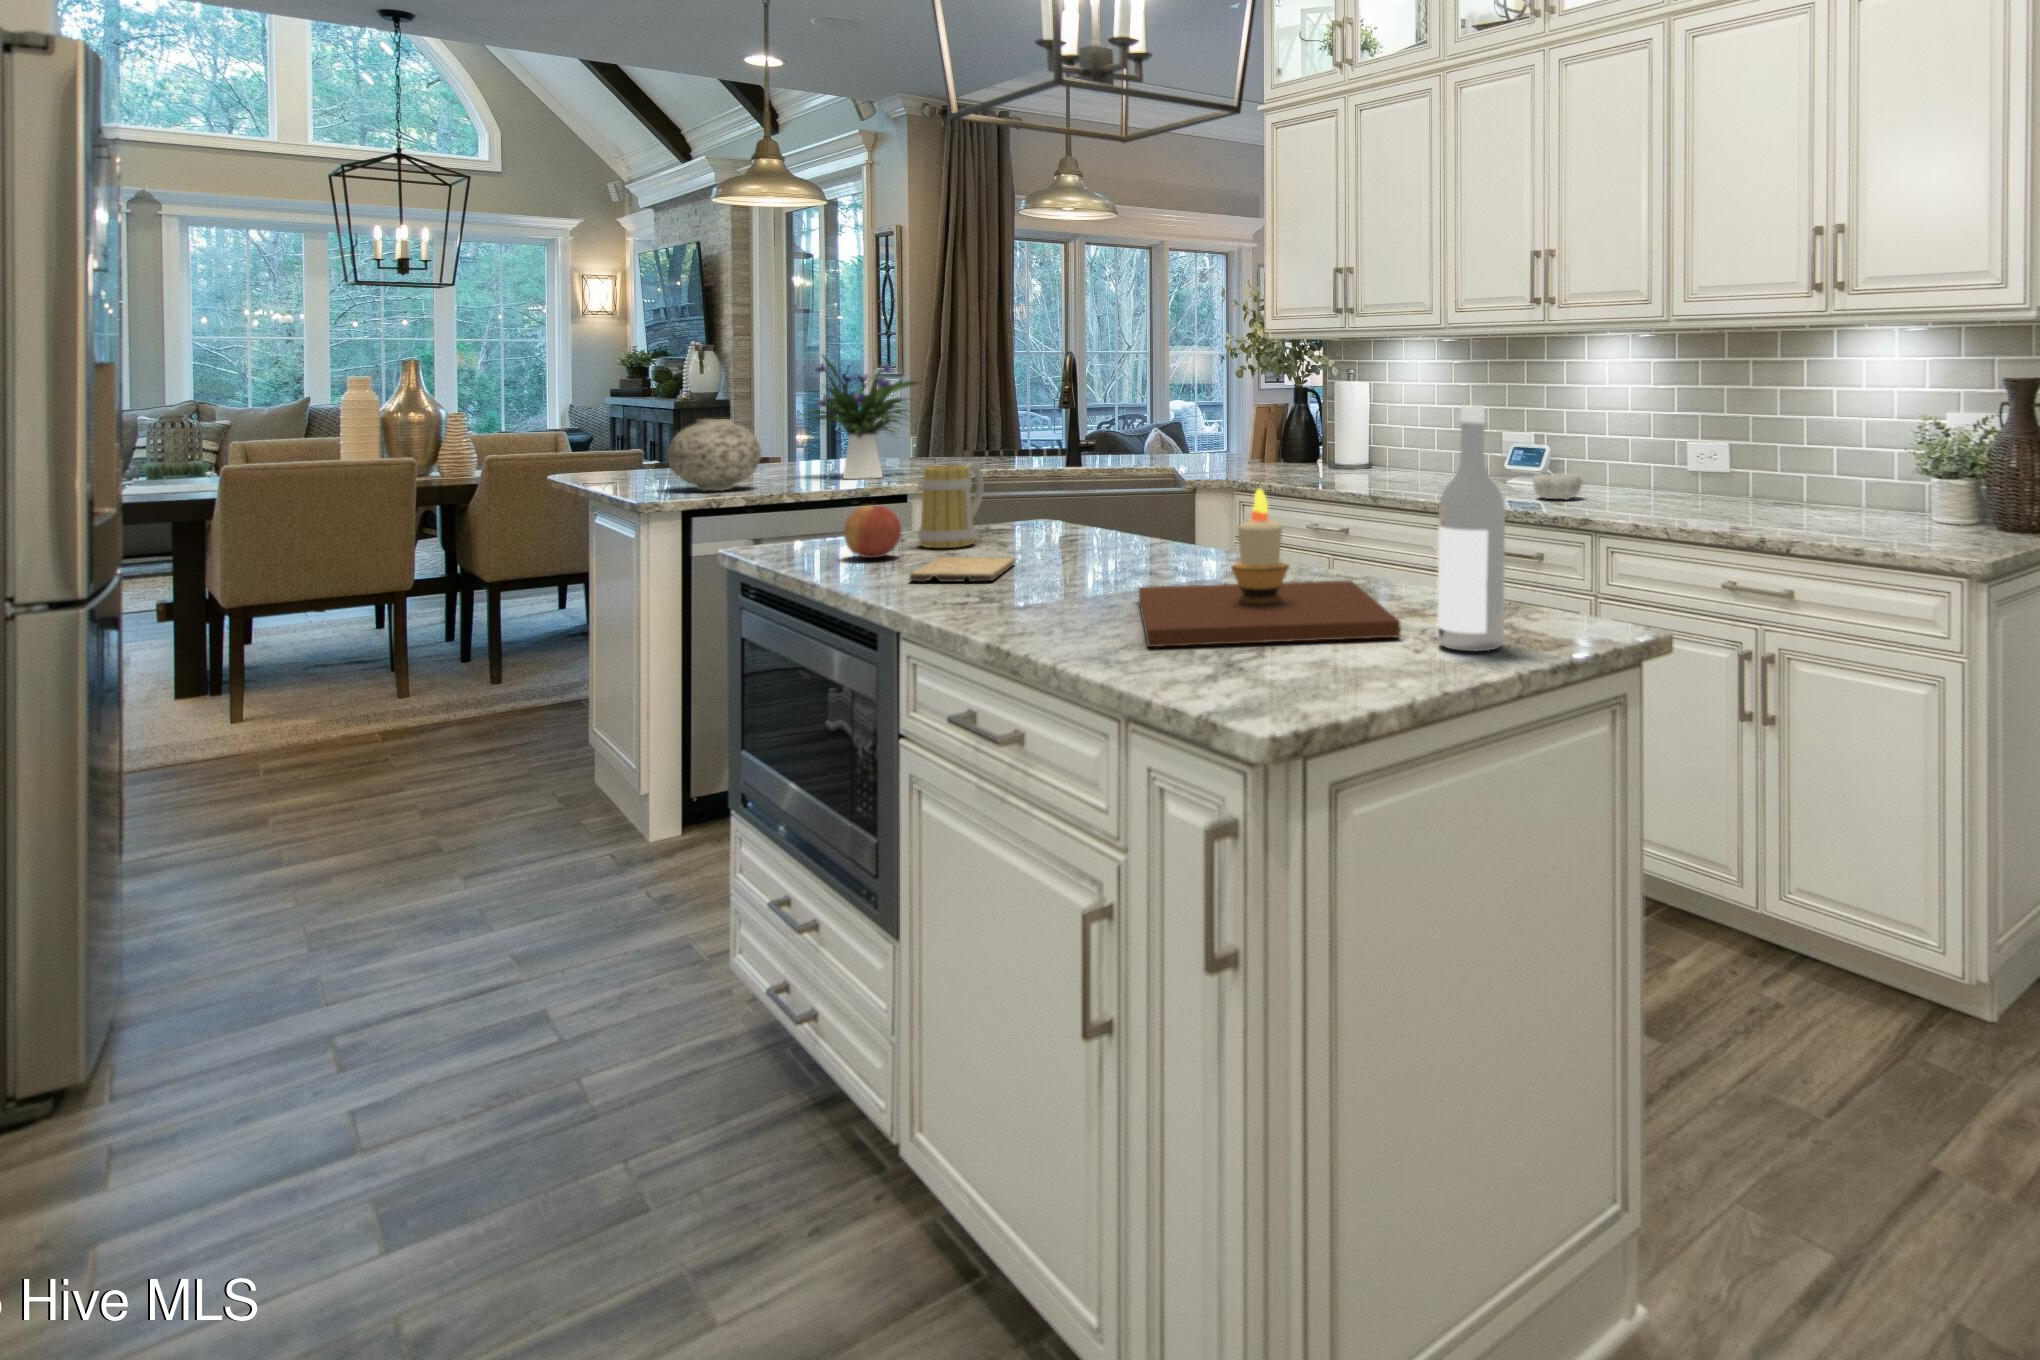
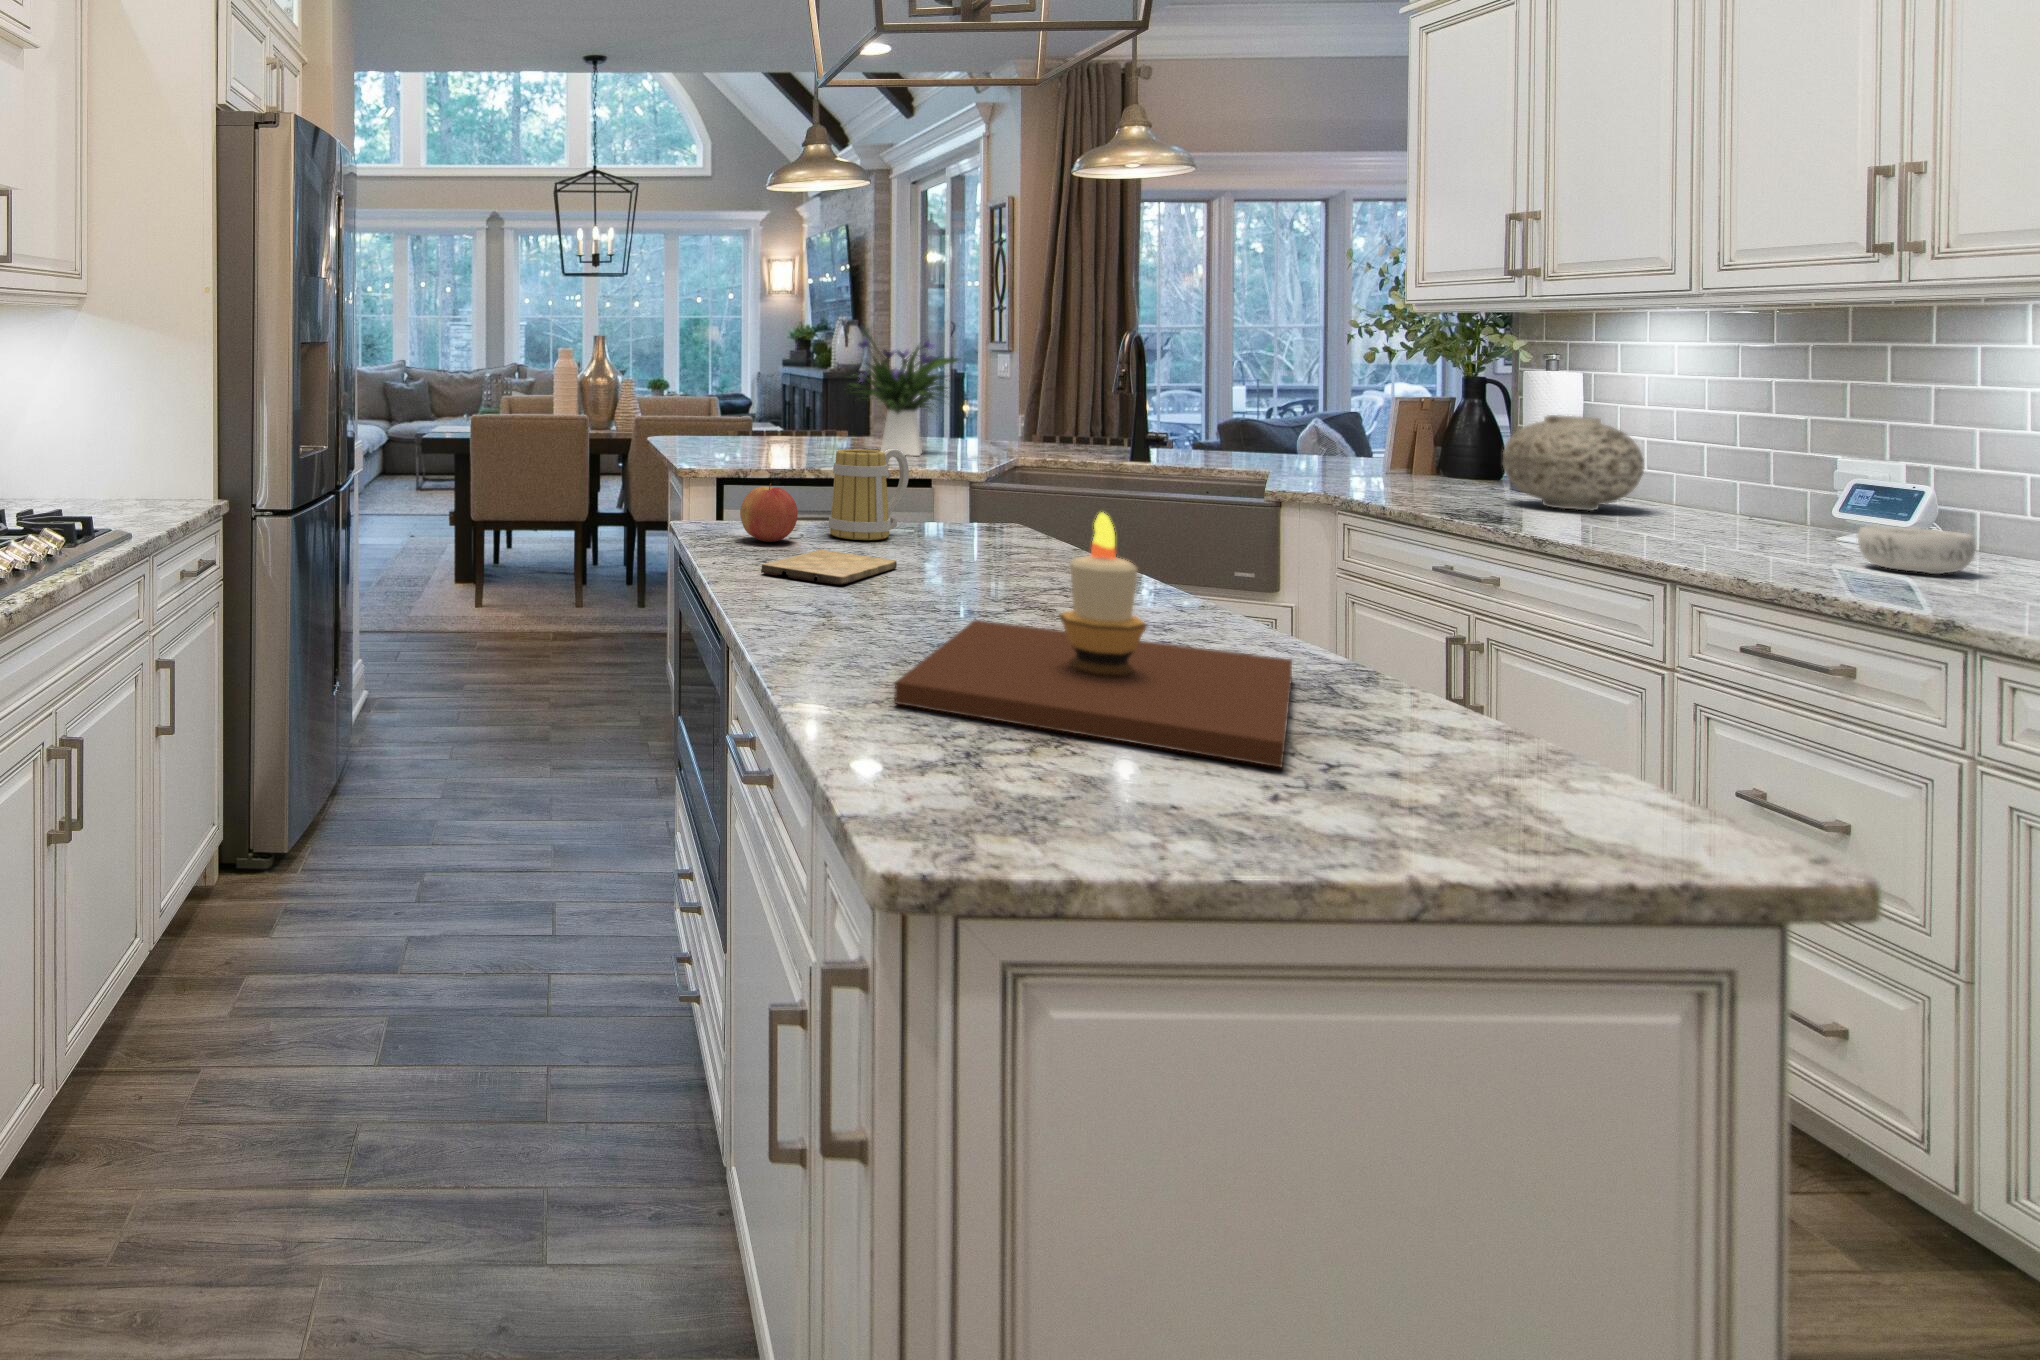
wine bottle: present [1437,405,1505,651] -> none [1336,412,1474,829]
vase: present [668,419,761,491] -> present [1503,415,1644,511]

